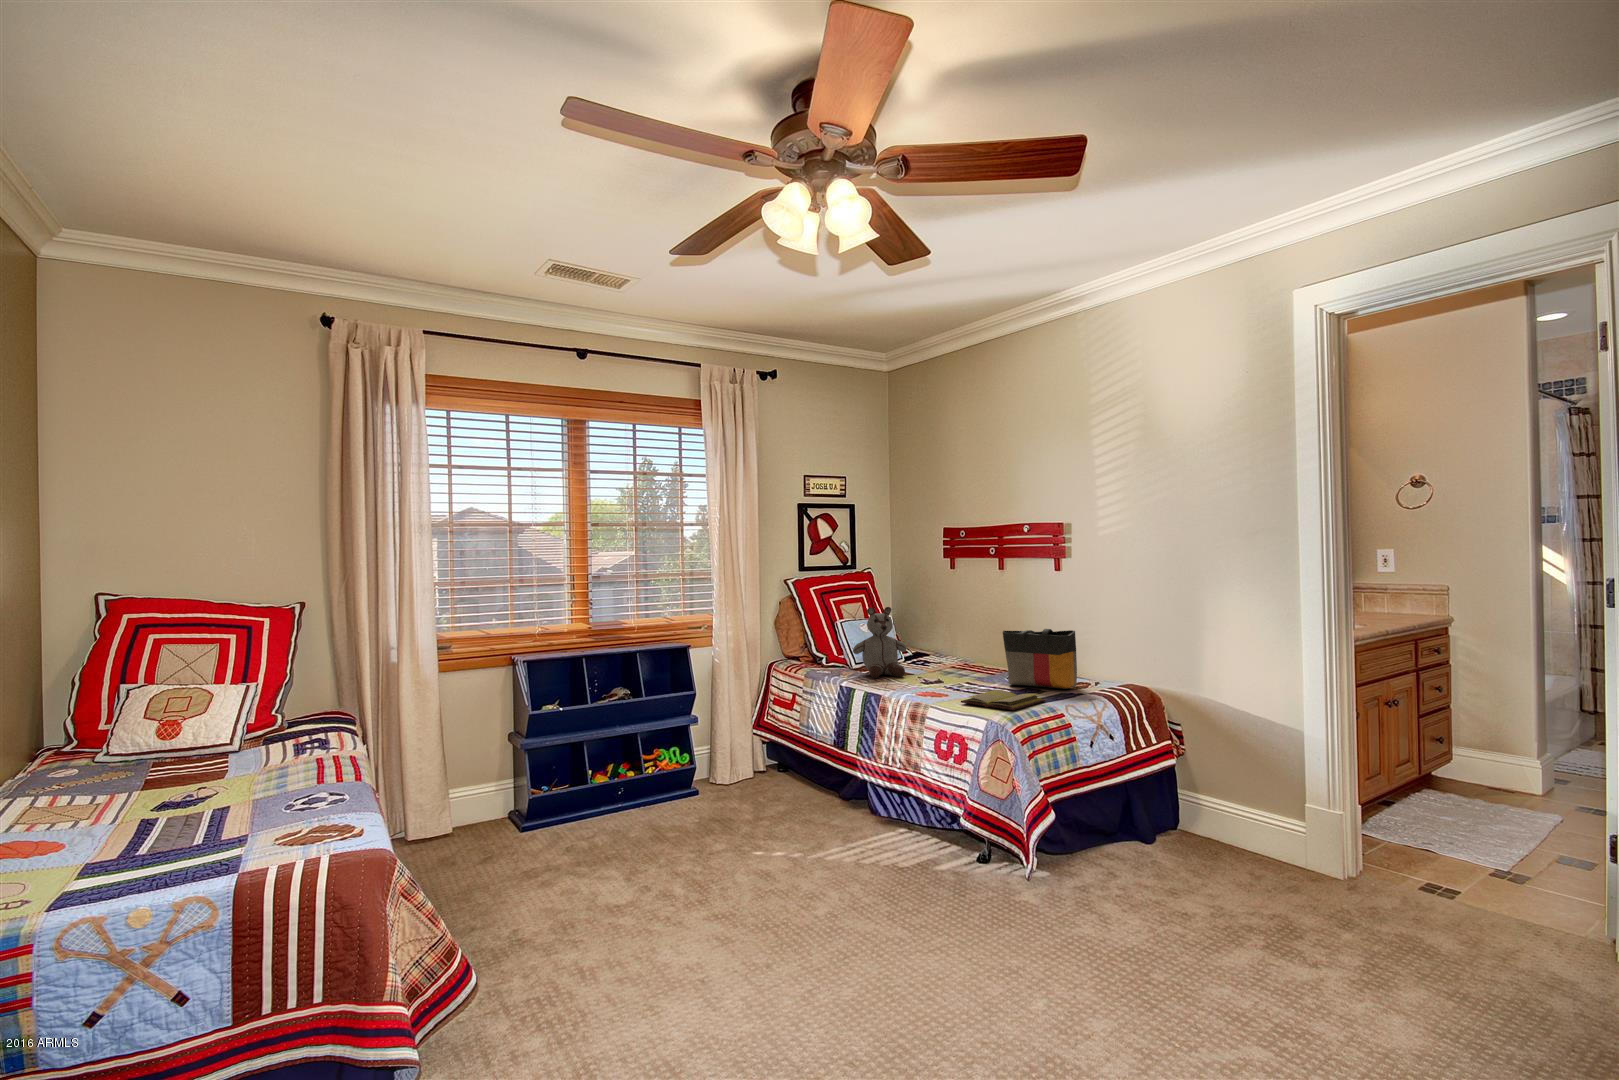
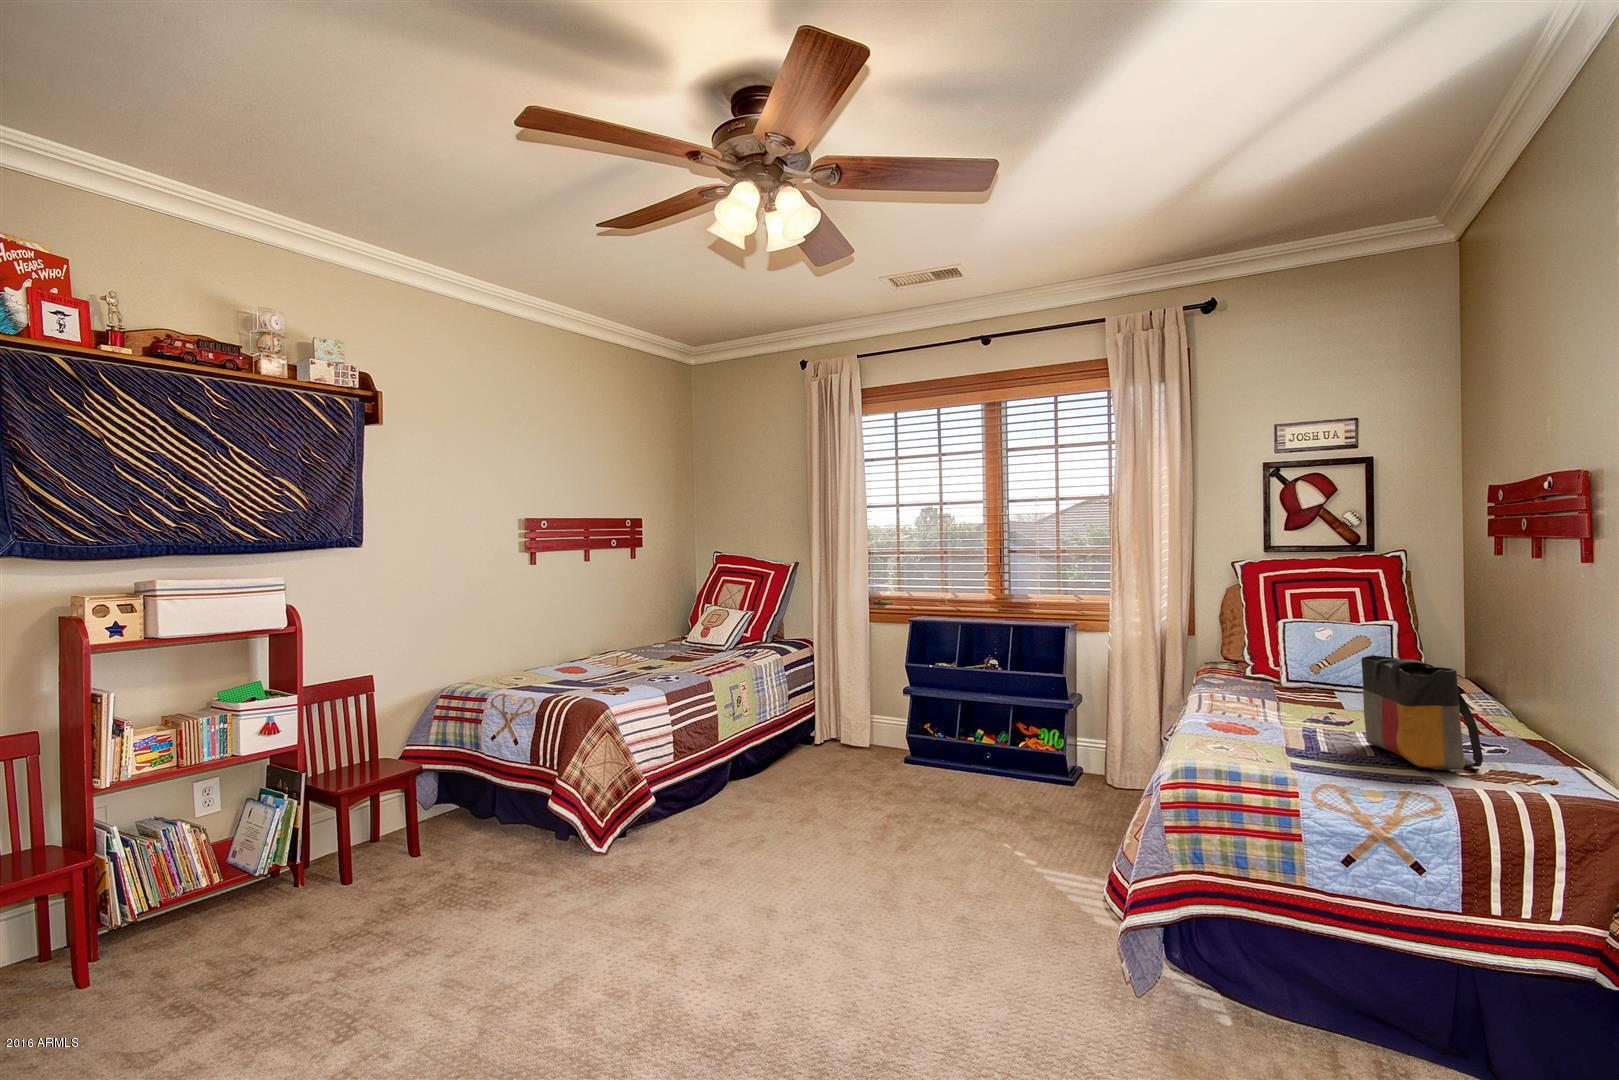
stuffed bear: present [853,607,907,678] -> none [1234,603,1319,703]
diary: present [961,690,1046,710] -> none [1188,734,1309,769]

